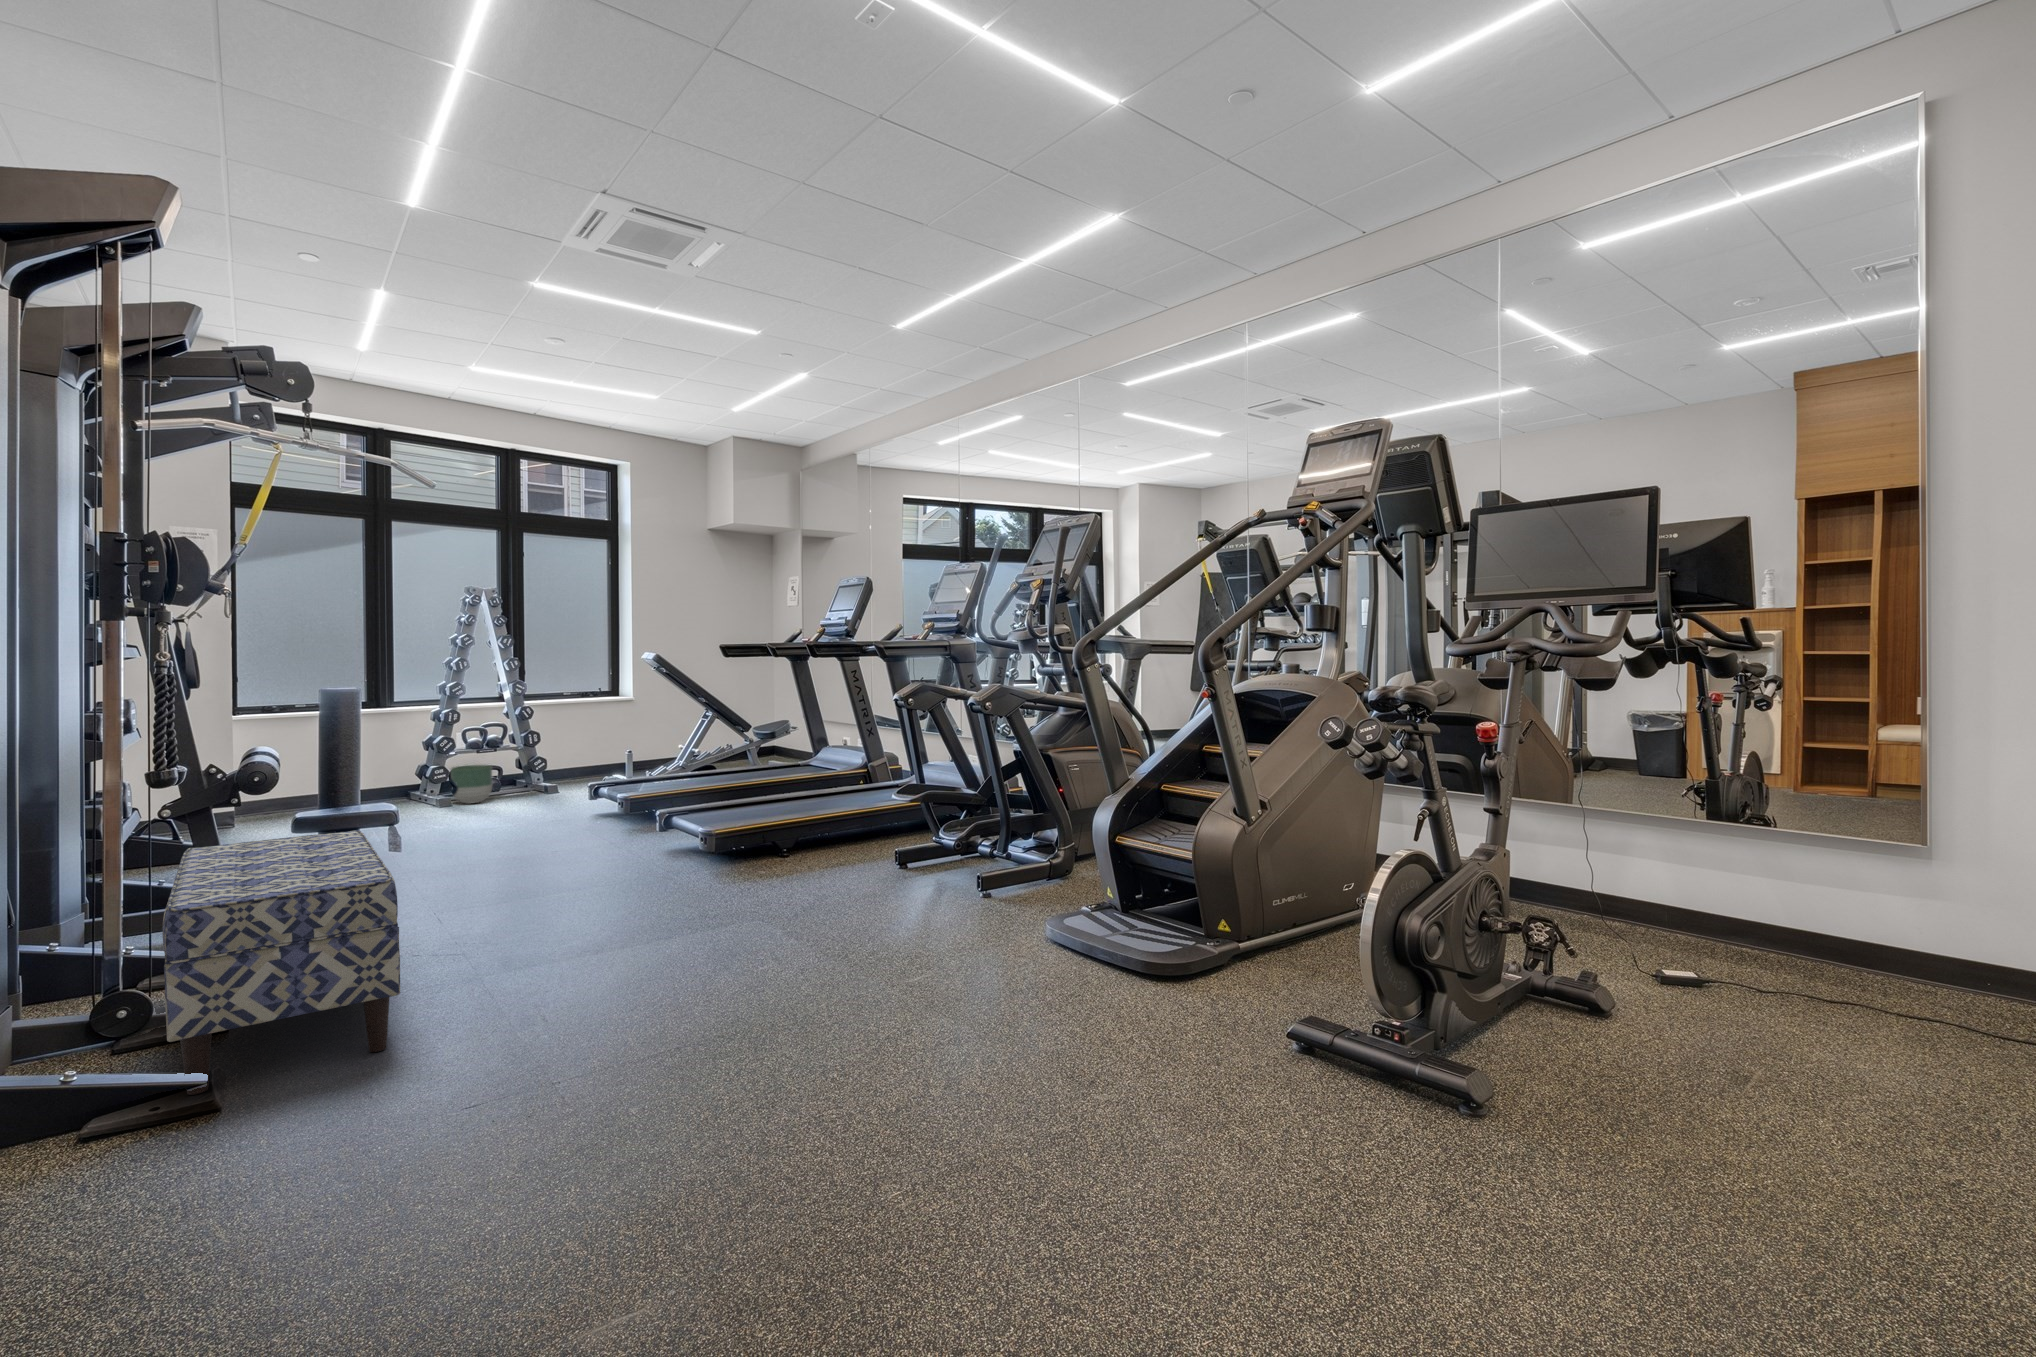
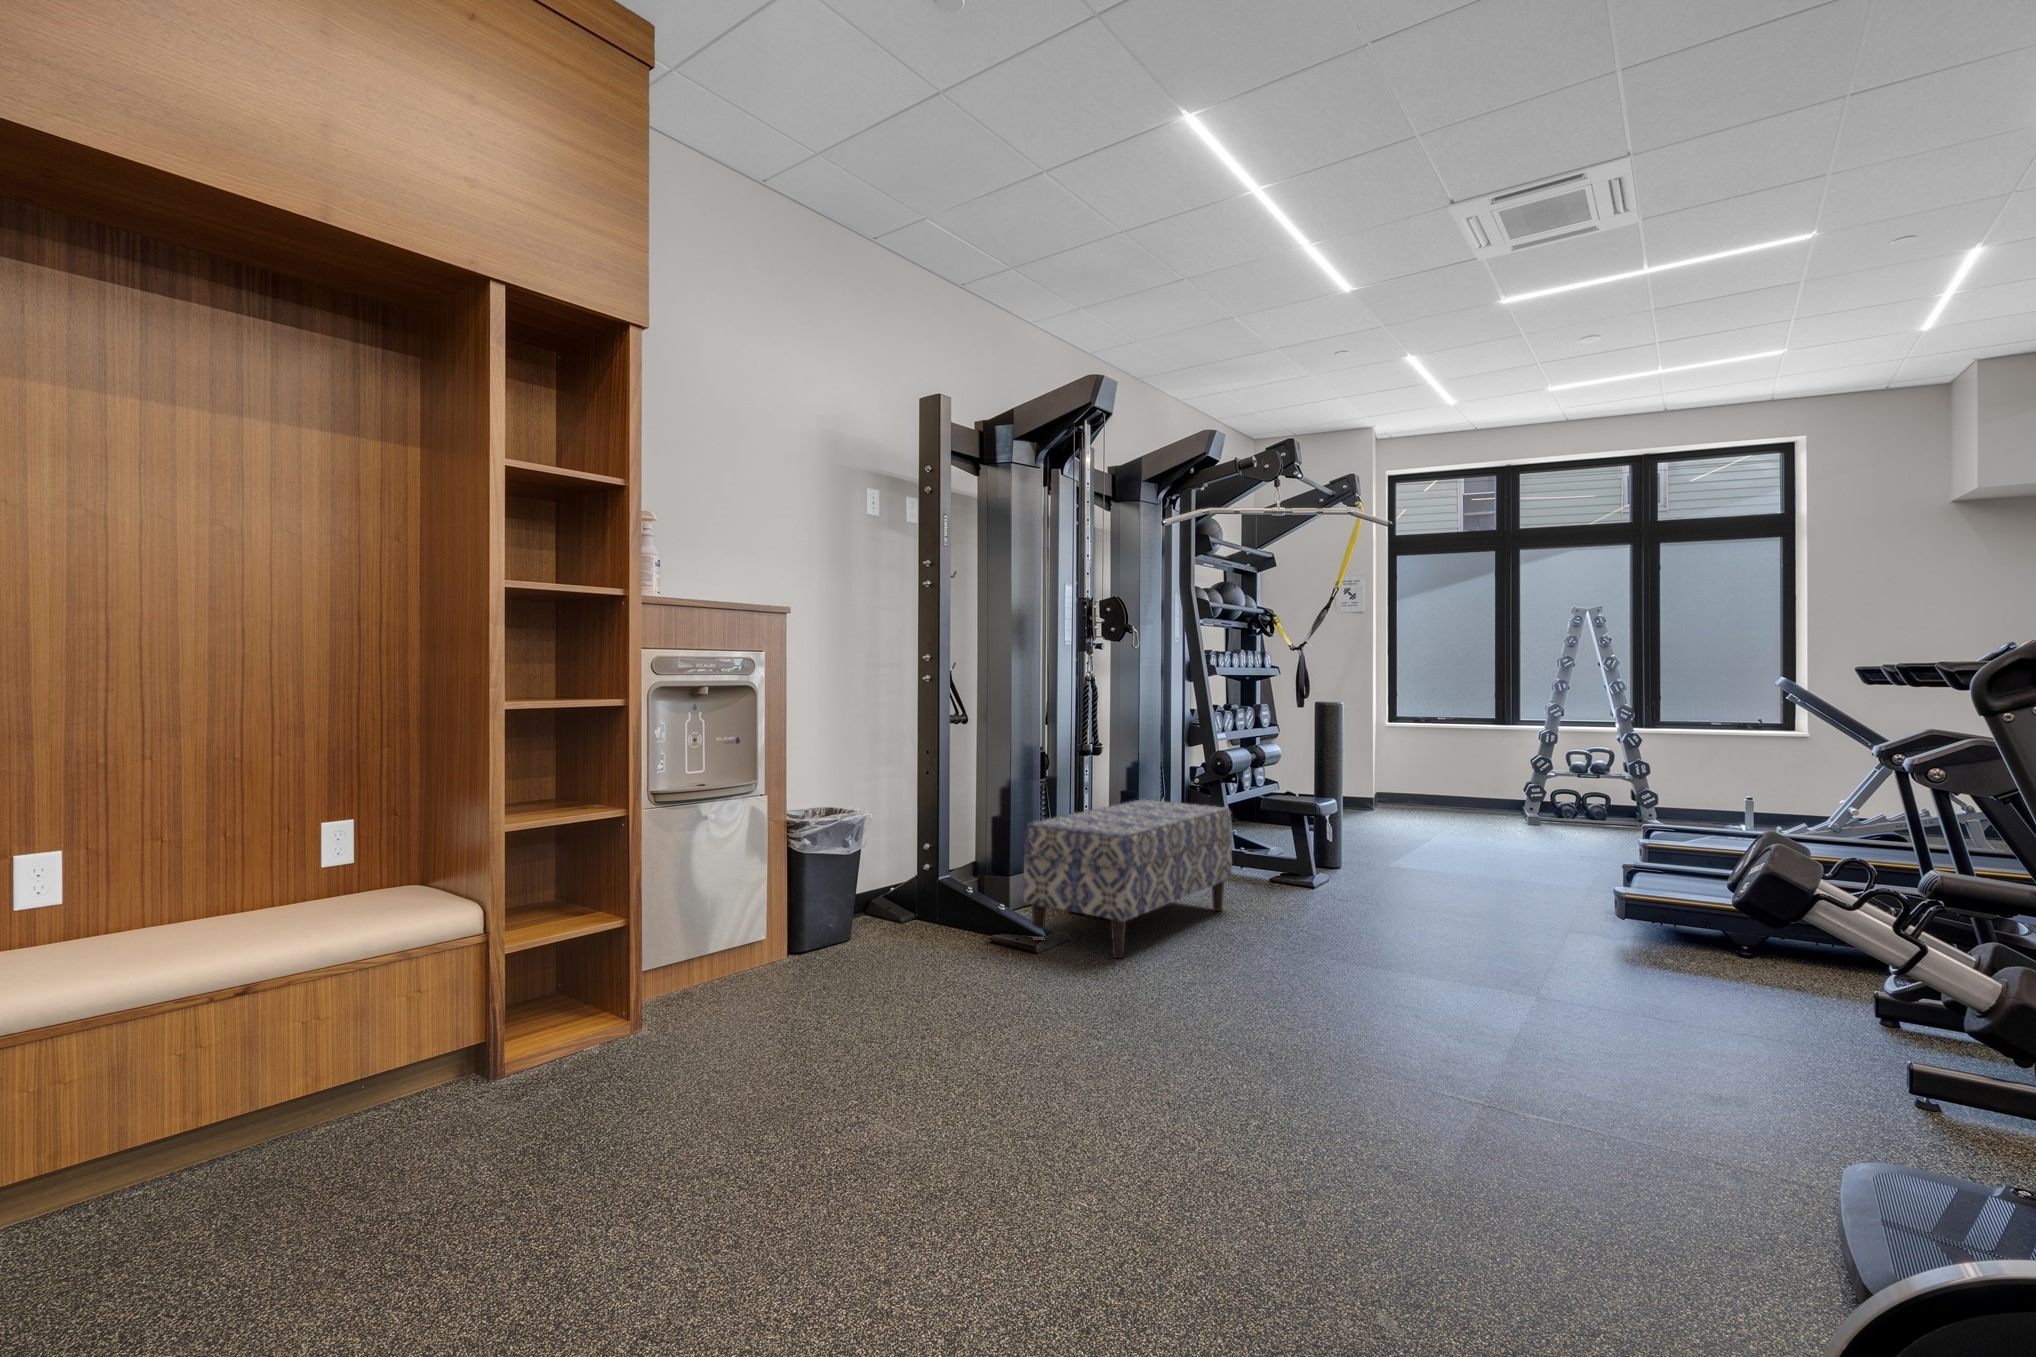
planter: present [451,765,492,804] -> none [1549,788,1591,827]

